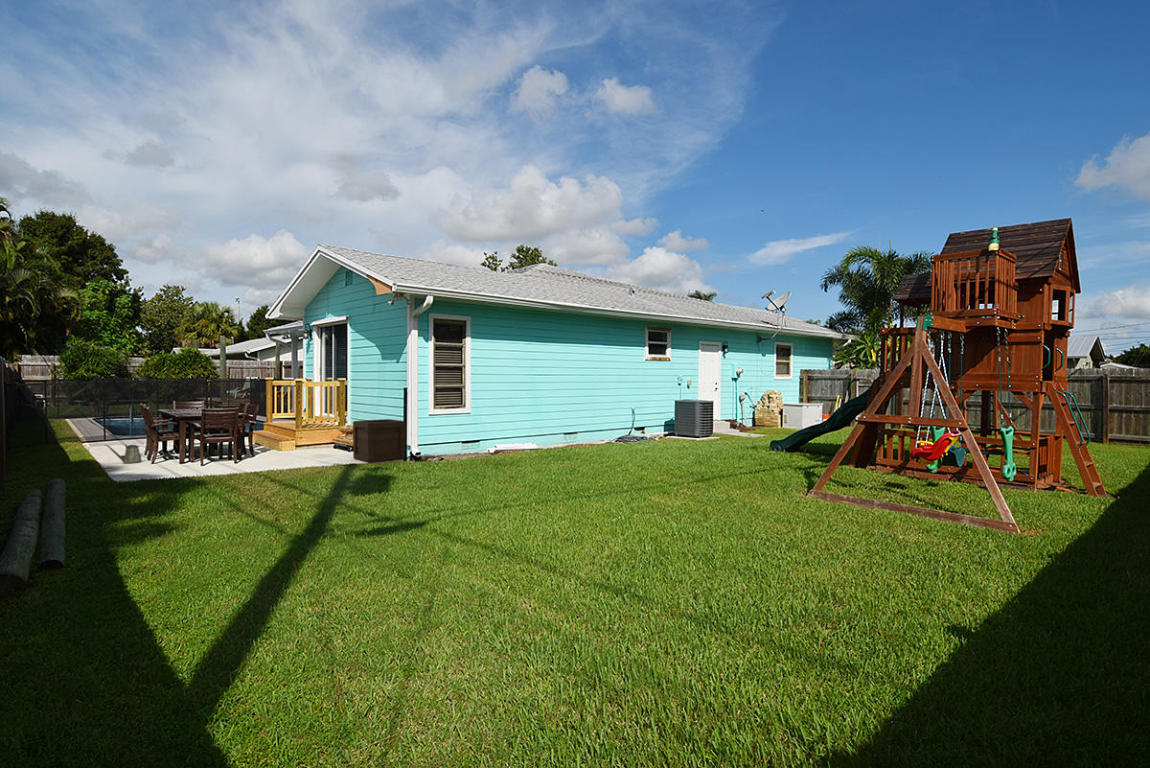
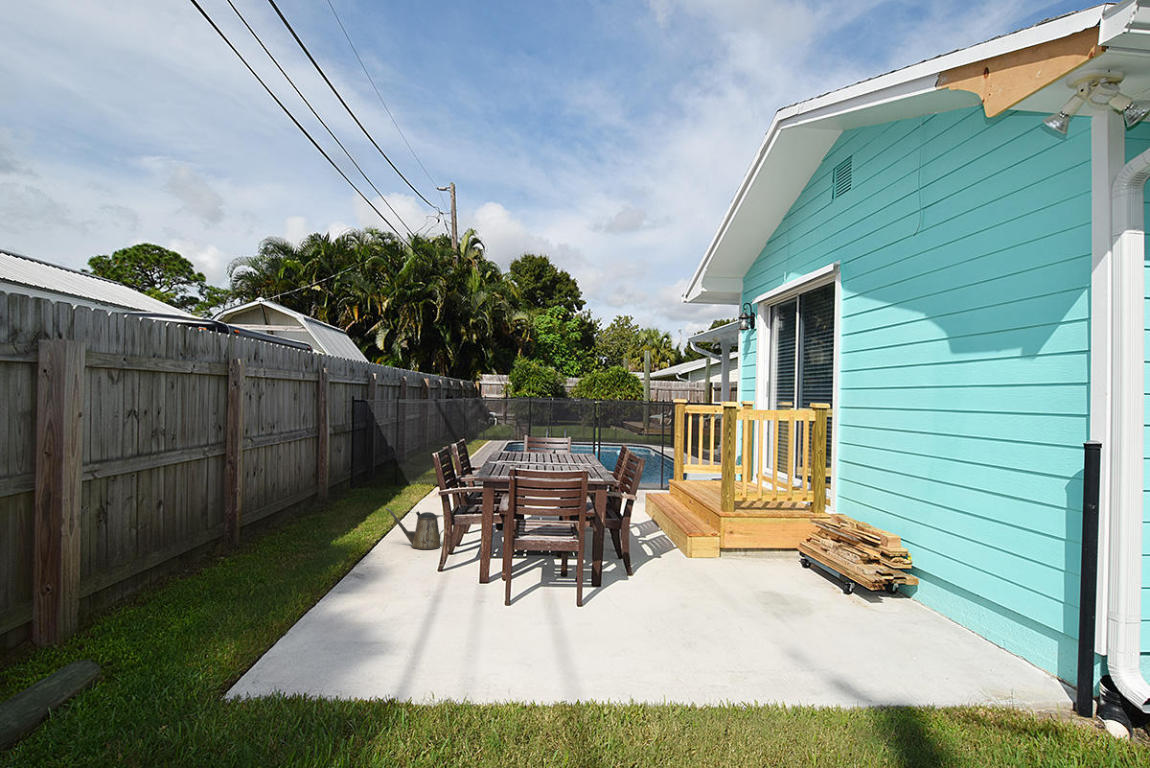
wooden crate: present [353,419,406,463] -> none [877,529,1092,702]

